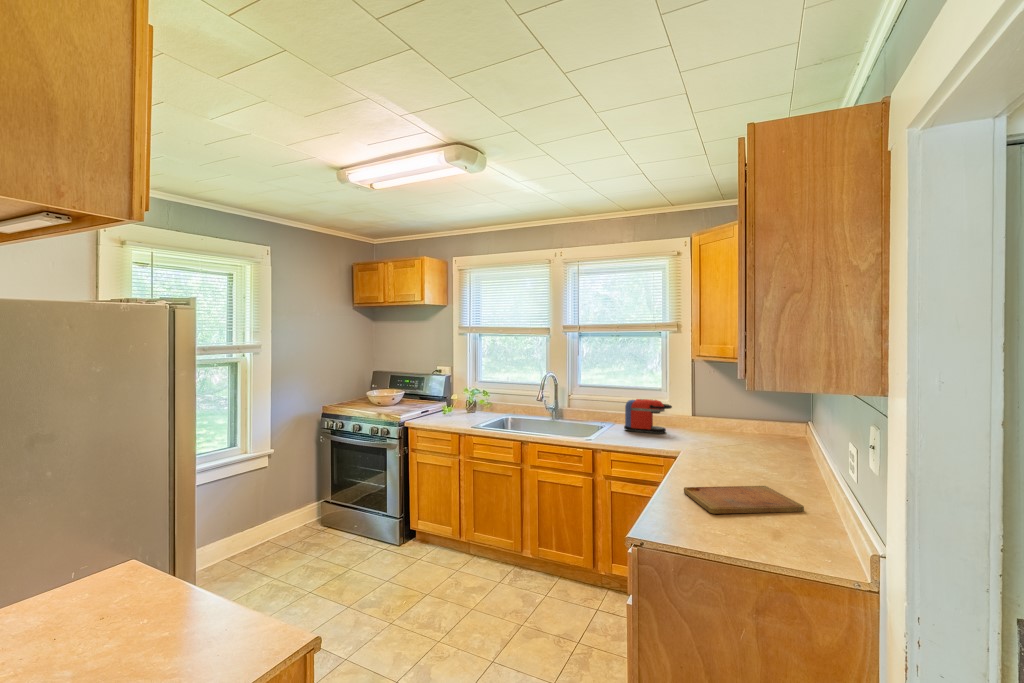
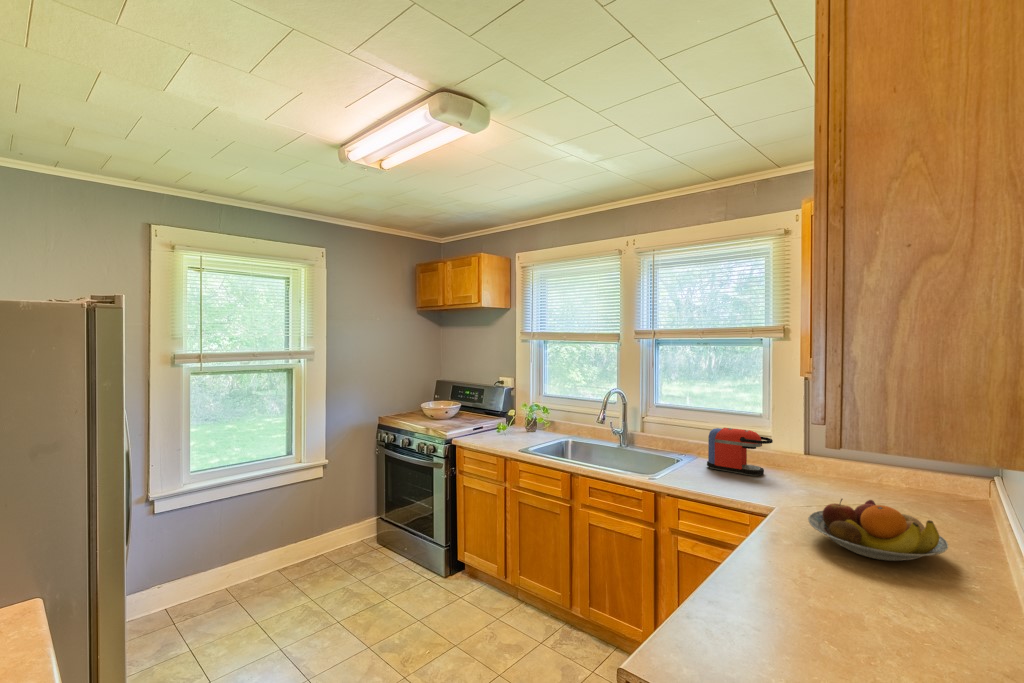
fruit bowl: none [710,437,794,473] -> present [808,499,948,561]
cutting board: present [684,486,804,514] -> none [743,576,945,653]

